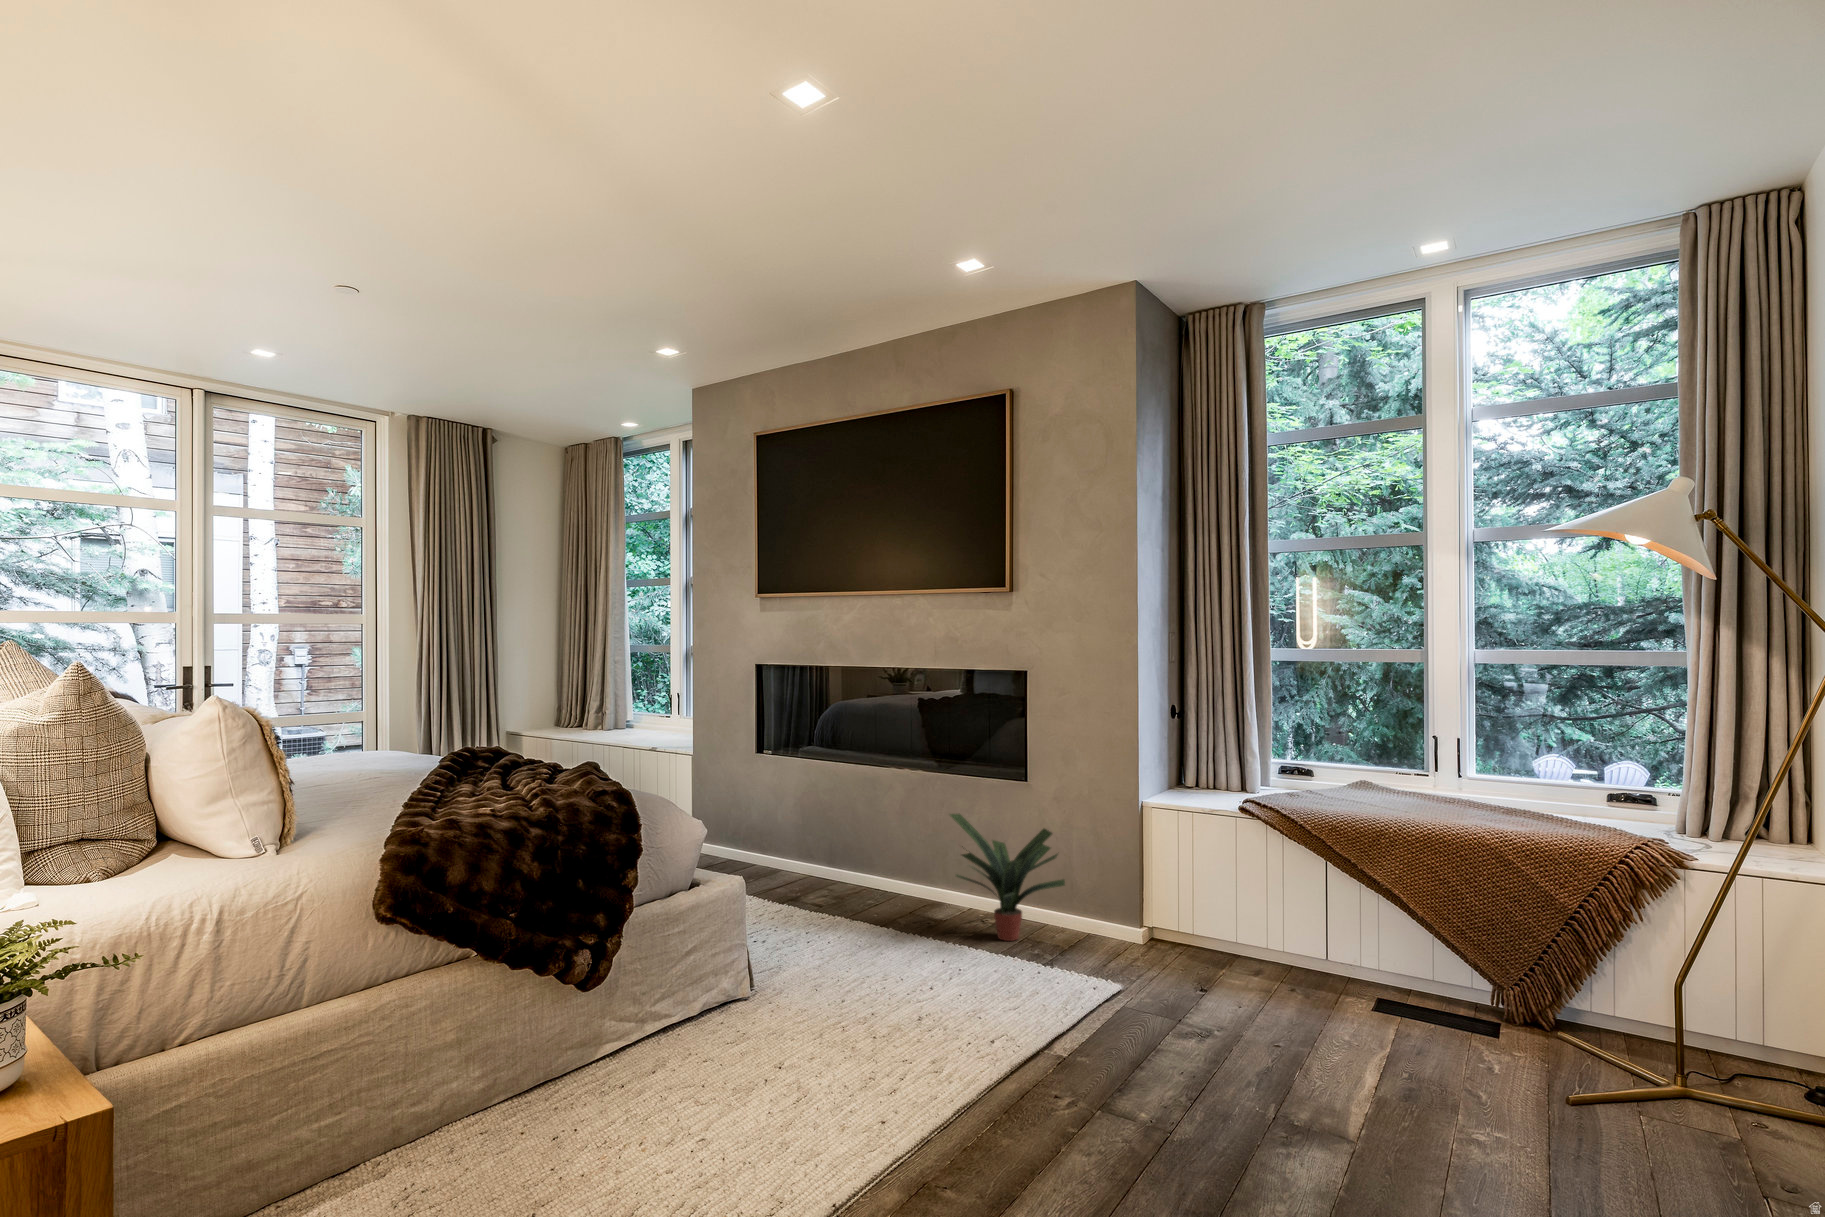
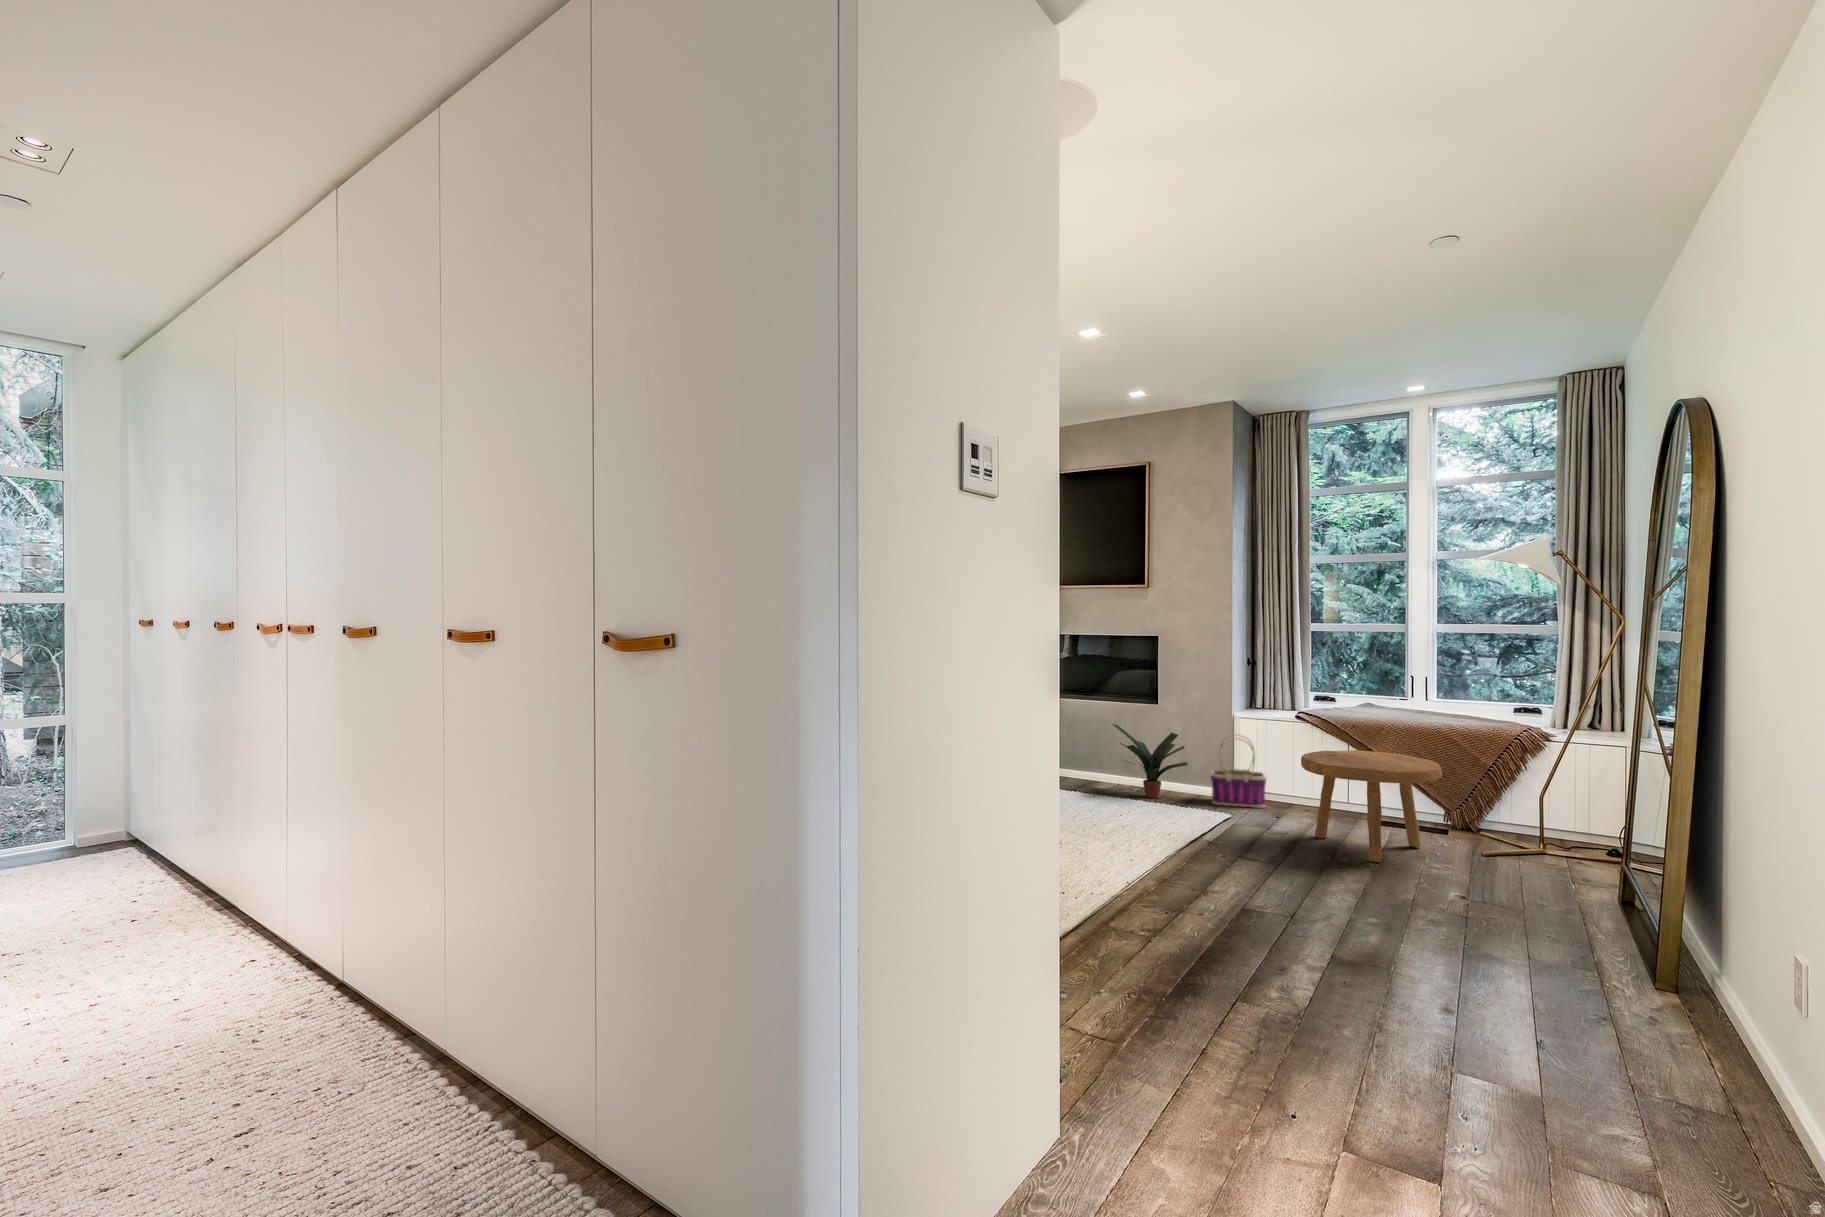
basket: none [1099,834,1190,964] -> present [1210,734,1266,808]
footstool: none [1219,883,1483,1135] -> present [1301,750,1442,862]

